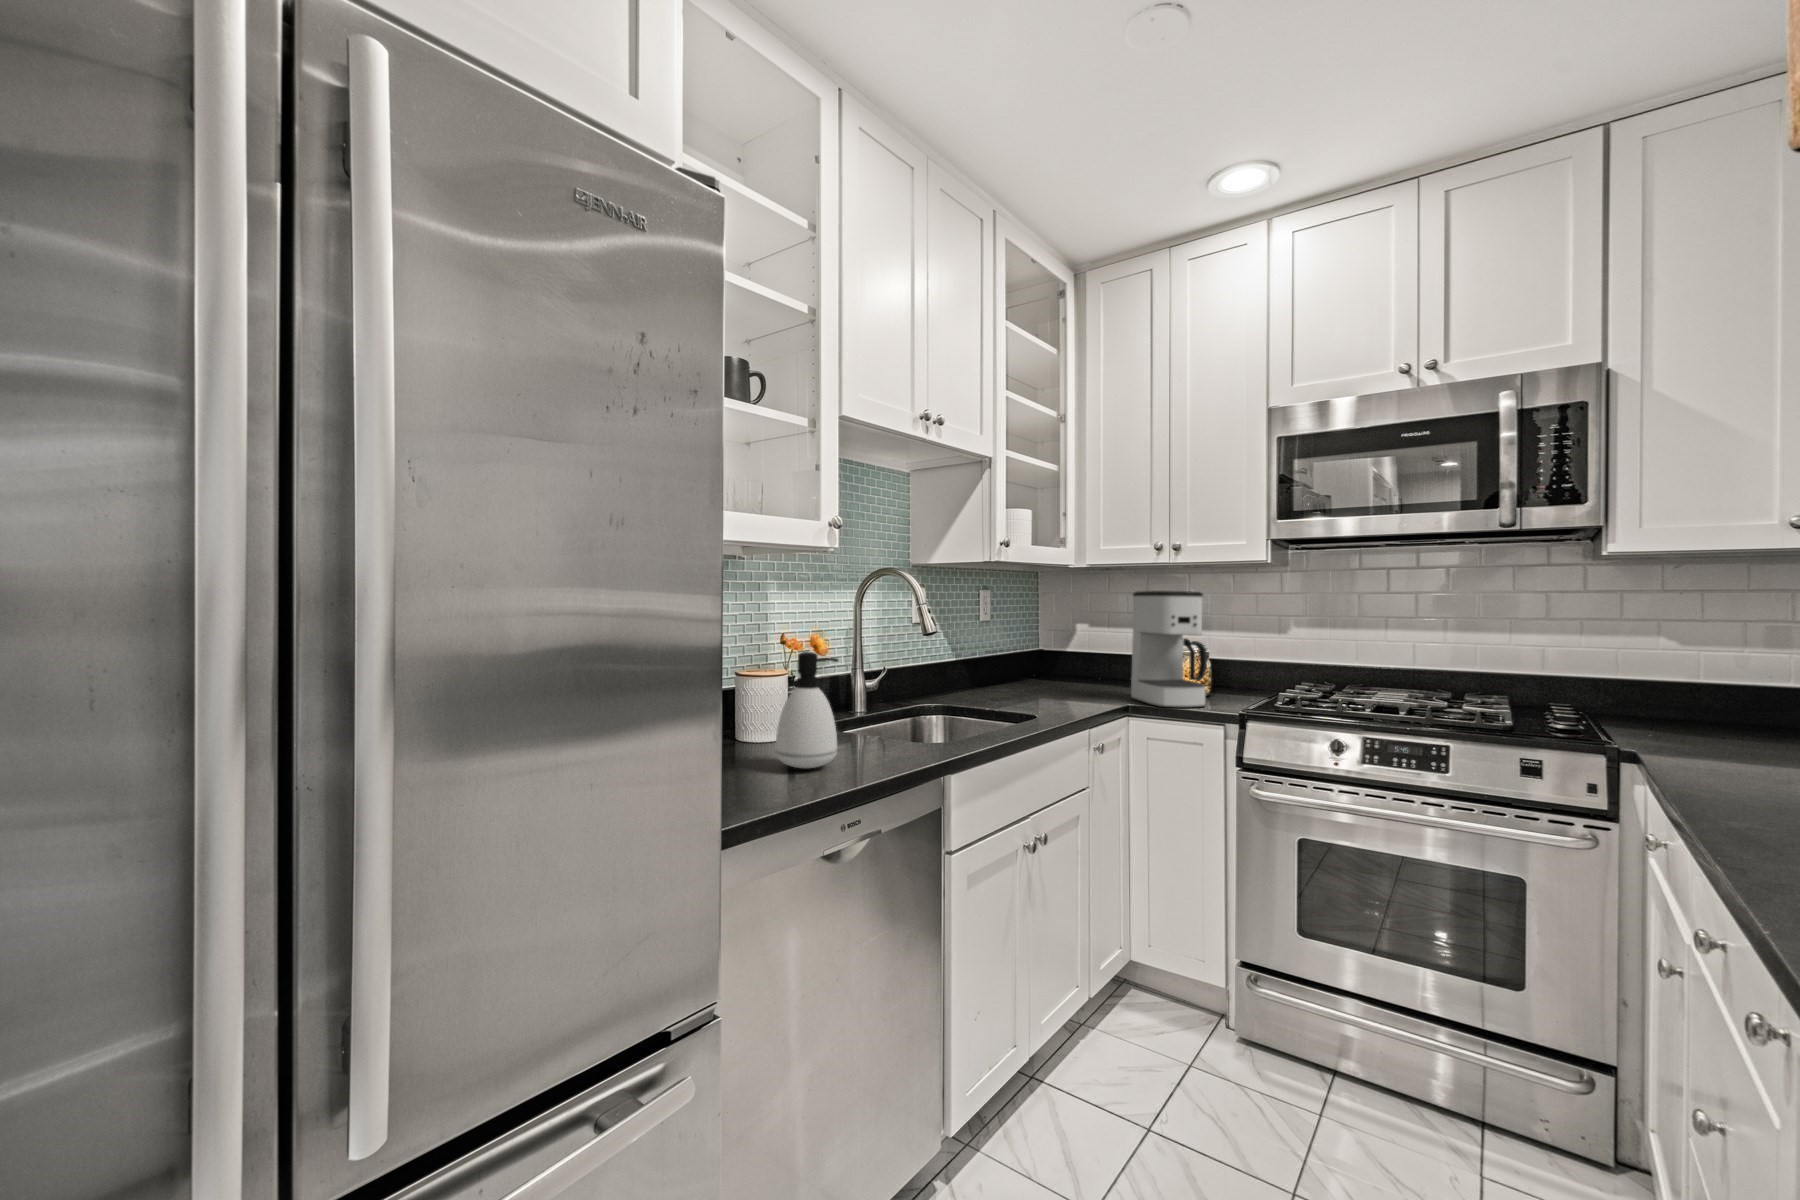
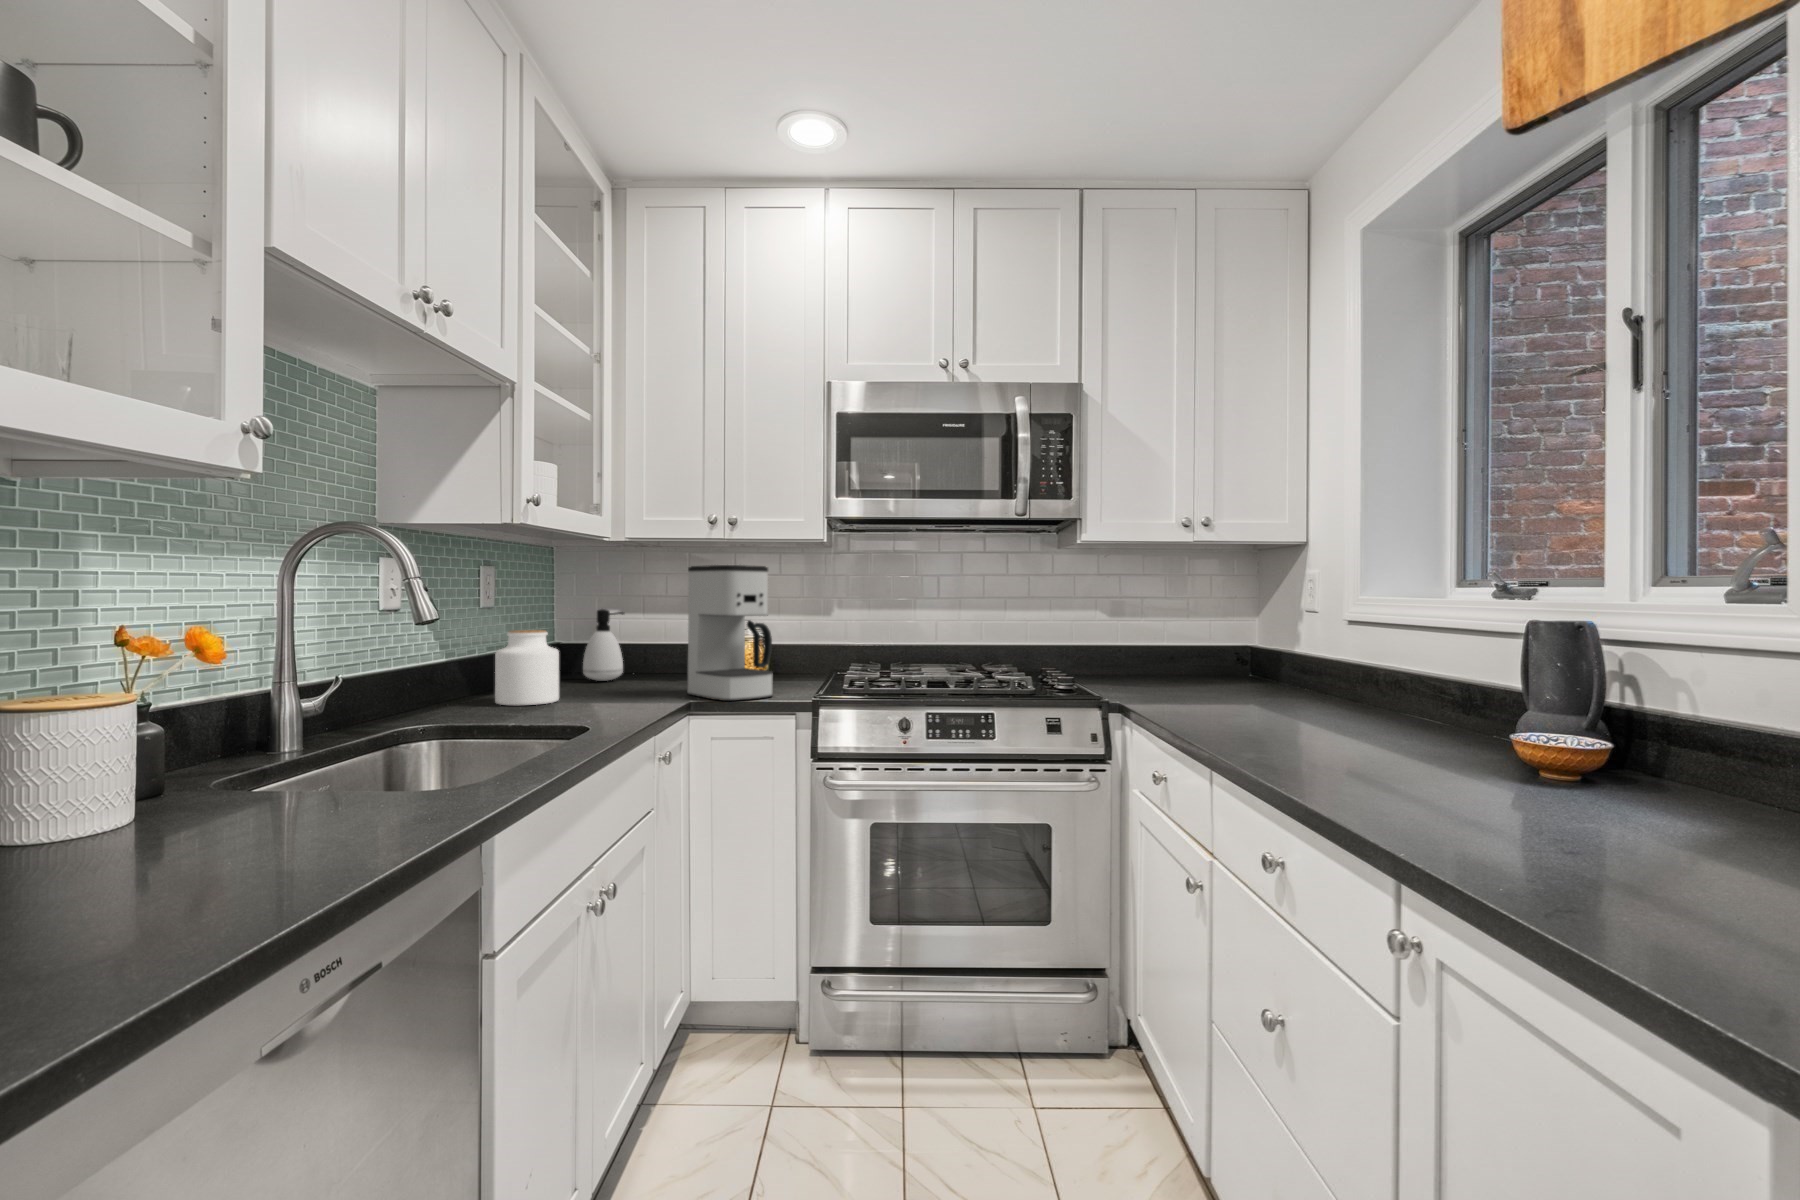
jar: none [985,640,1030,696] -> present [495,630,559,705]
soap dispenser: present [775,652,838,768] -> present [583,609,624,681]

